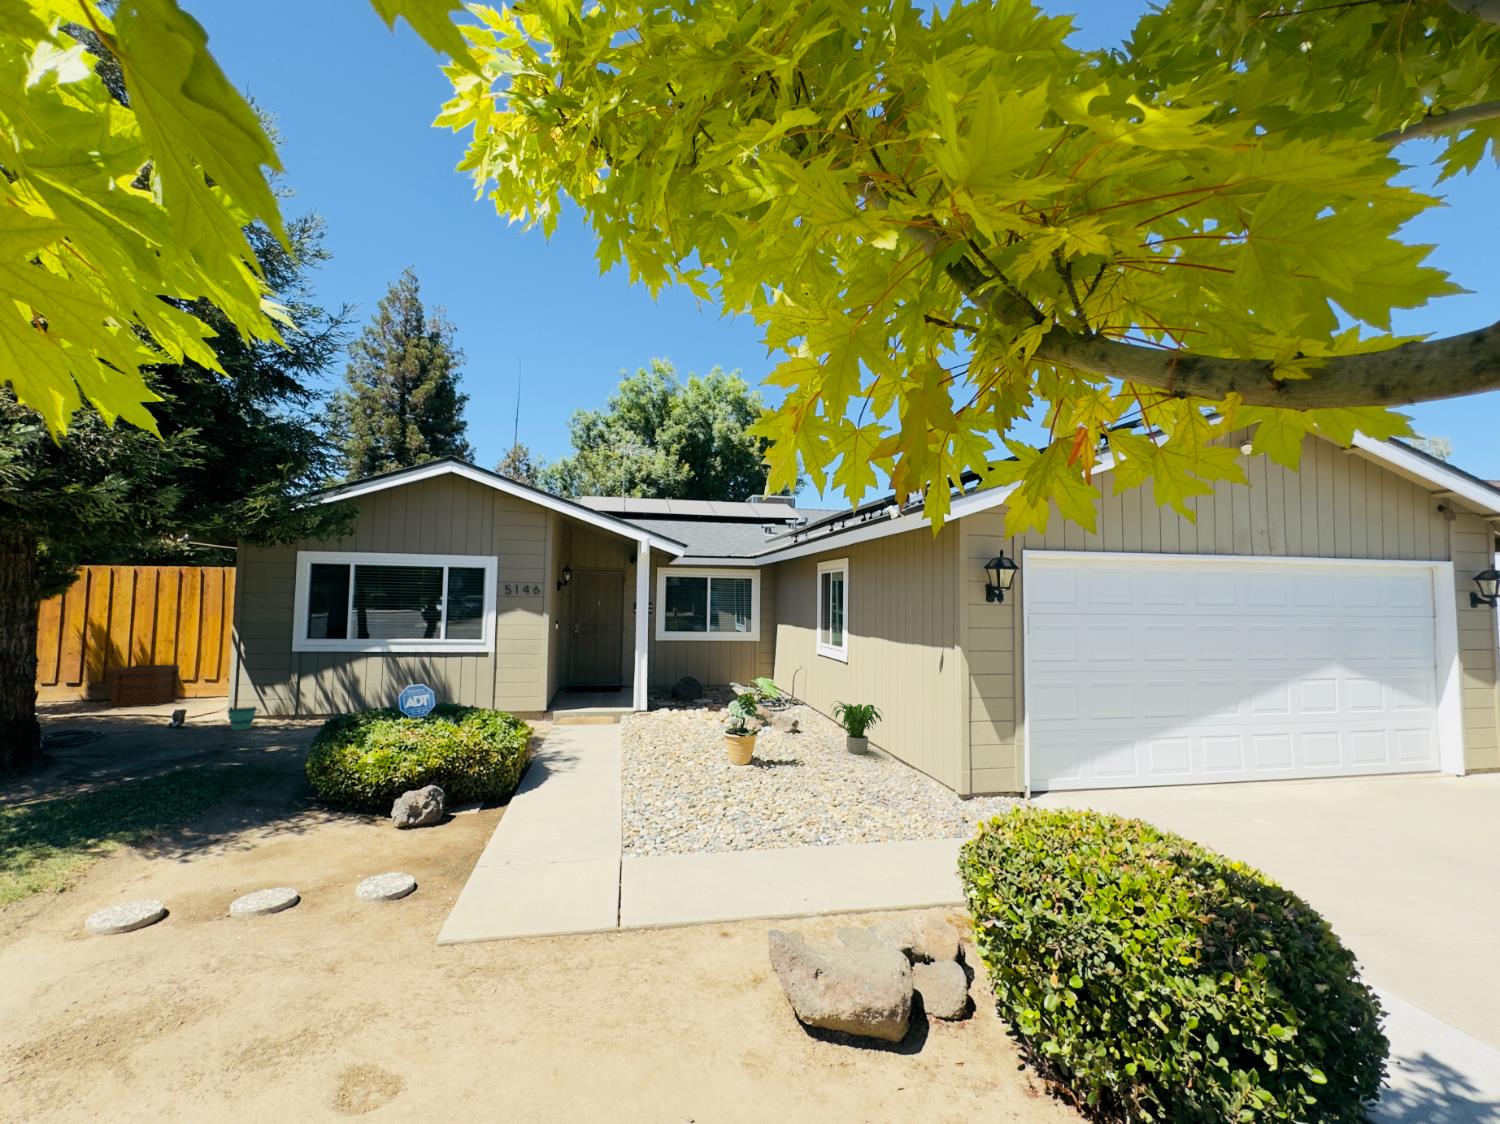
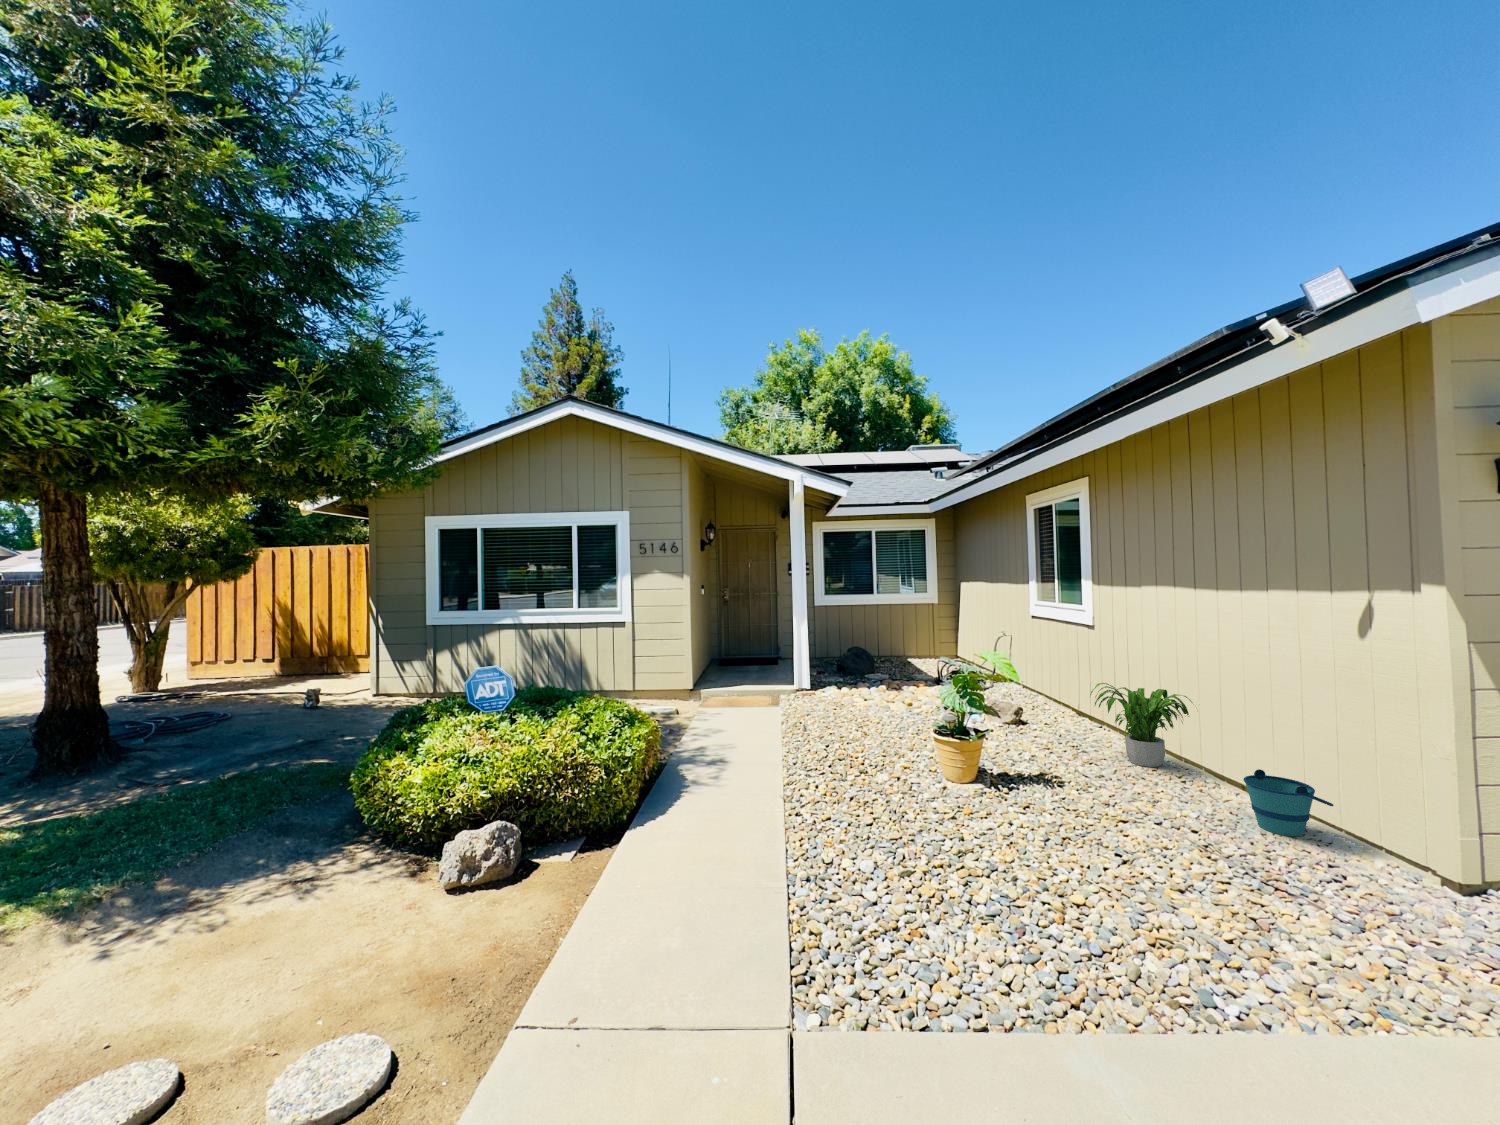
wooden crate: present [110,665,179,707] -> none [292,641,354,682]
bucket: present [228,707,261,730] -> present [1243,769,1334,836]

